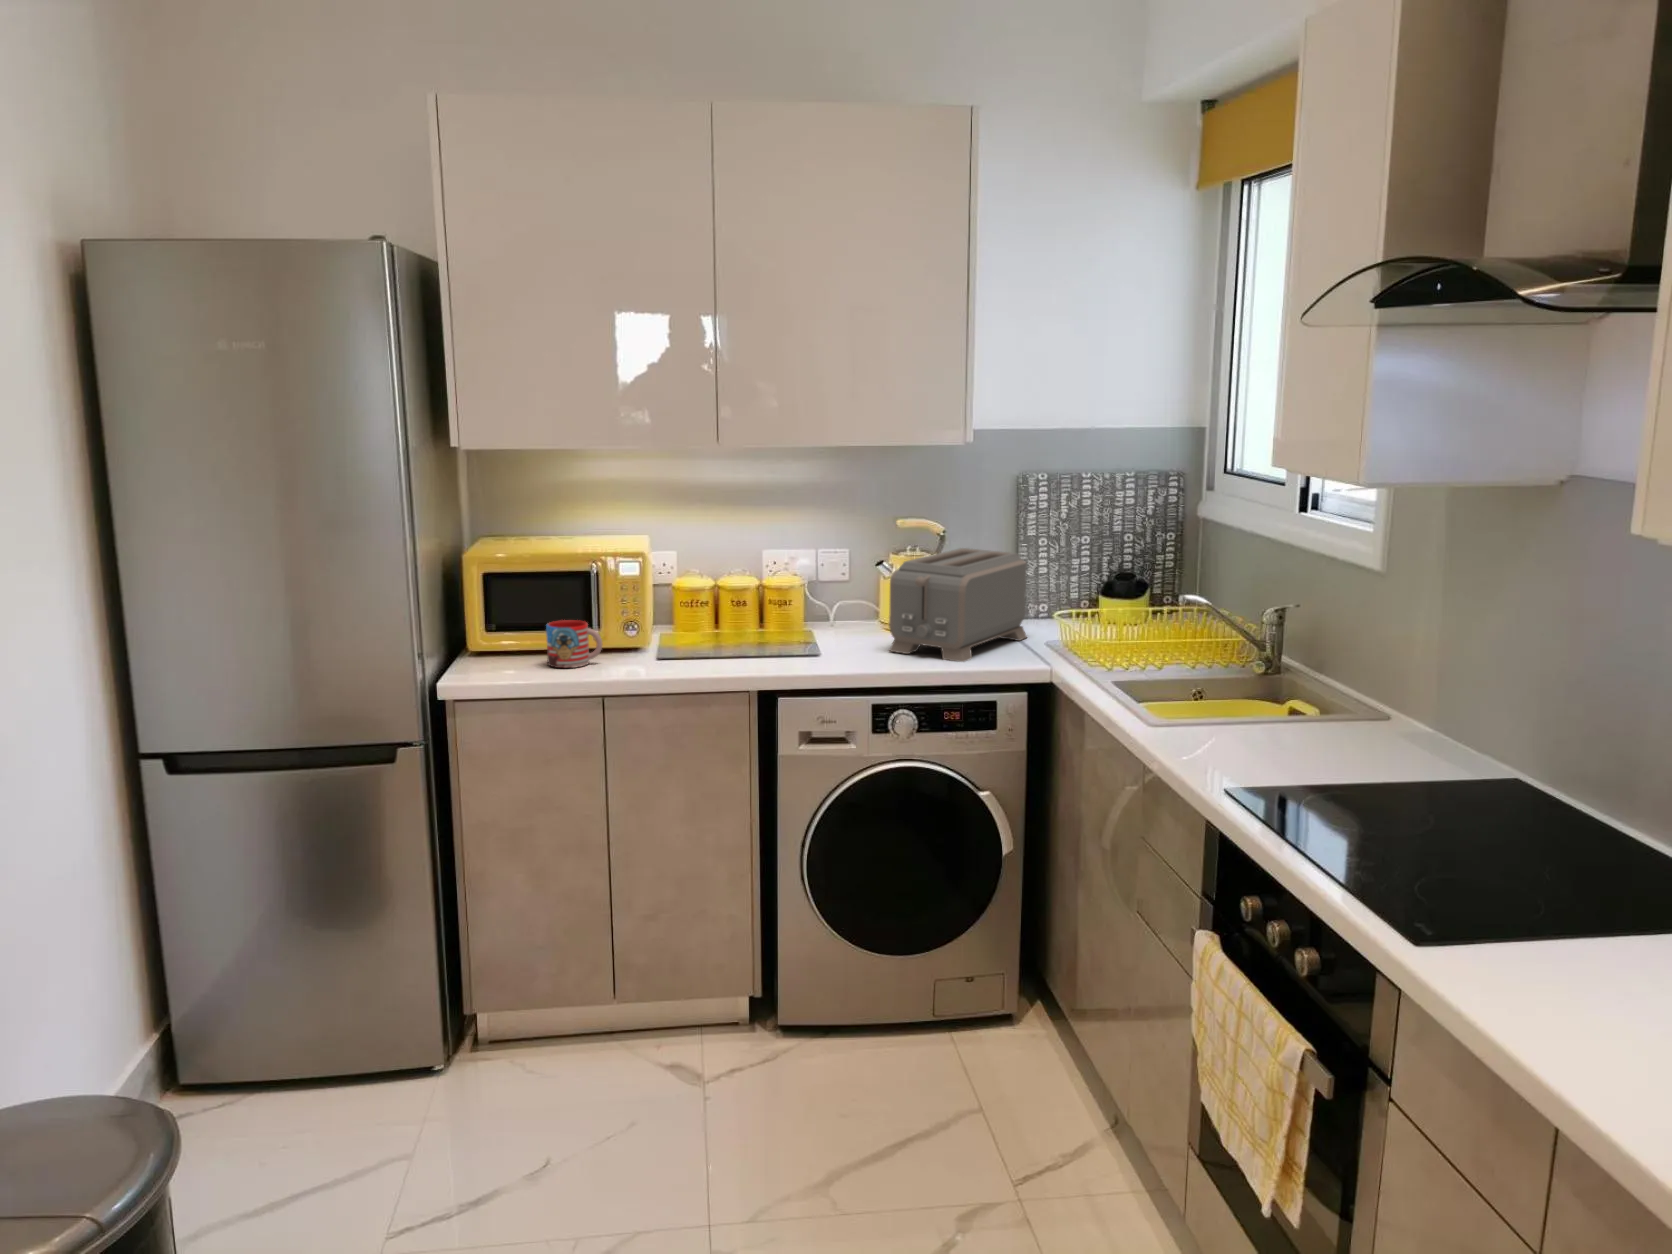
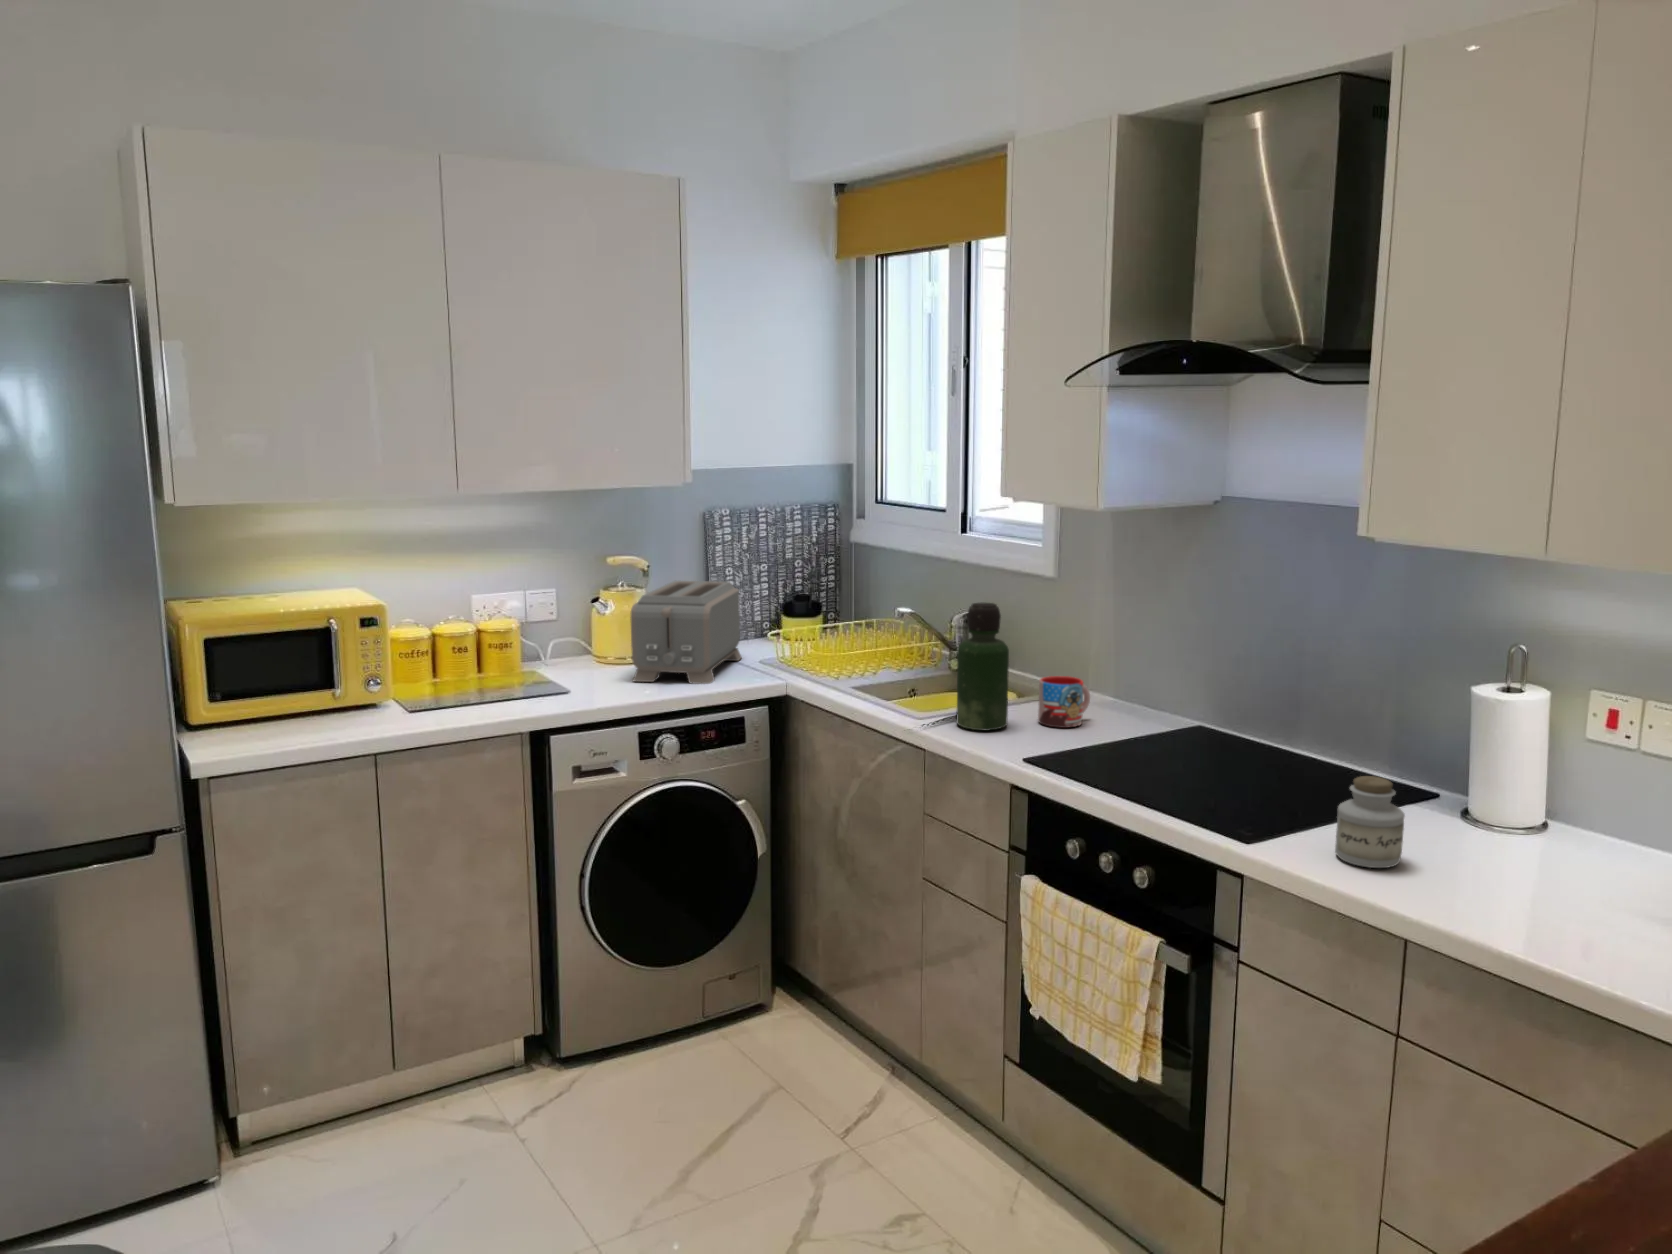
bottle: none [1183,598,1252,752] -> present [957,603,1009,731]
mug: present [546,620,602,668] -> present [1038,676,1090,728]
jar: none [1519,882,1623,1013] -> present [1335,776,1405,868]

